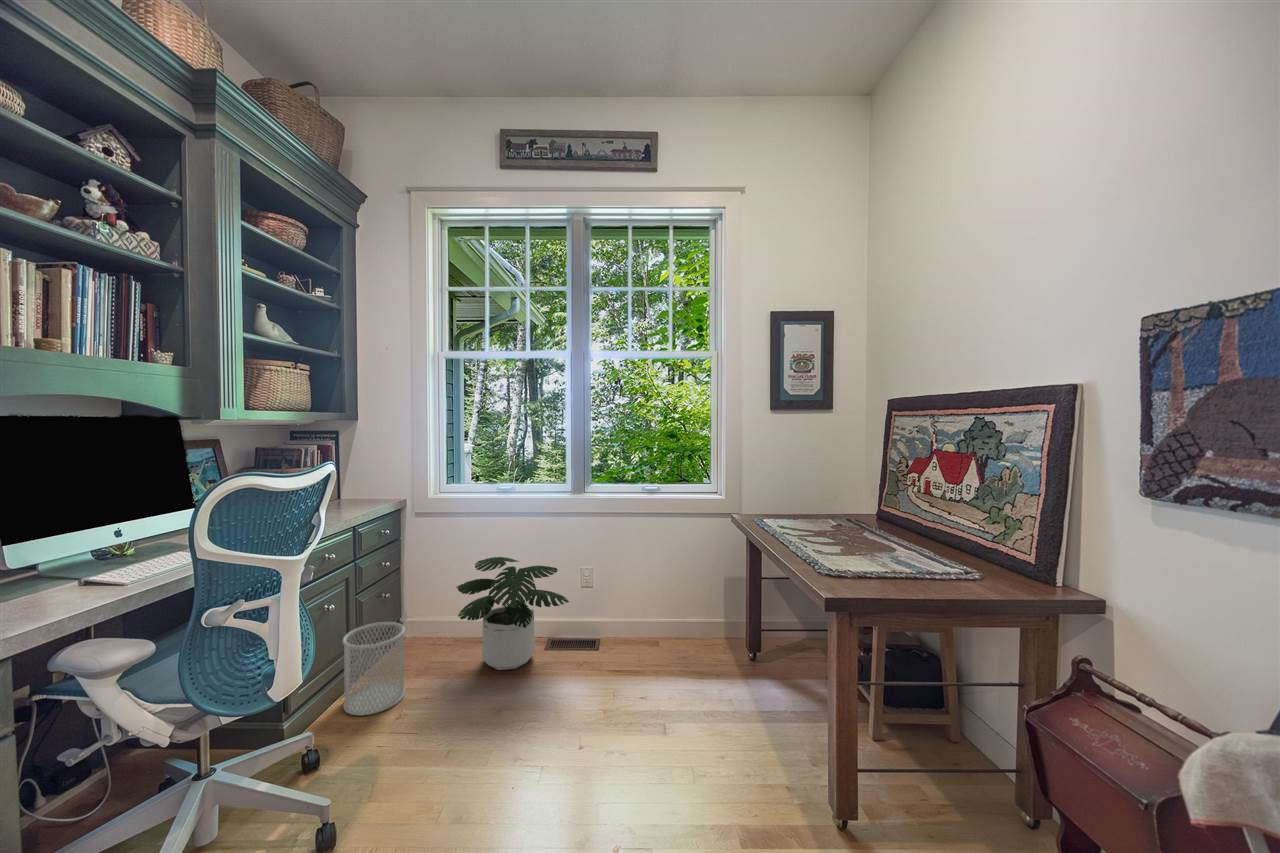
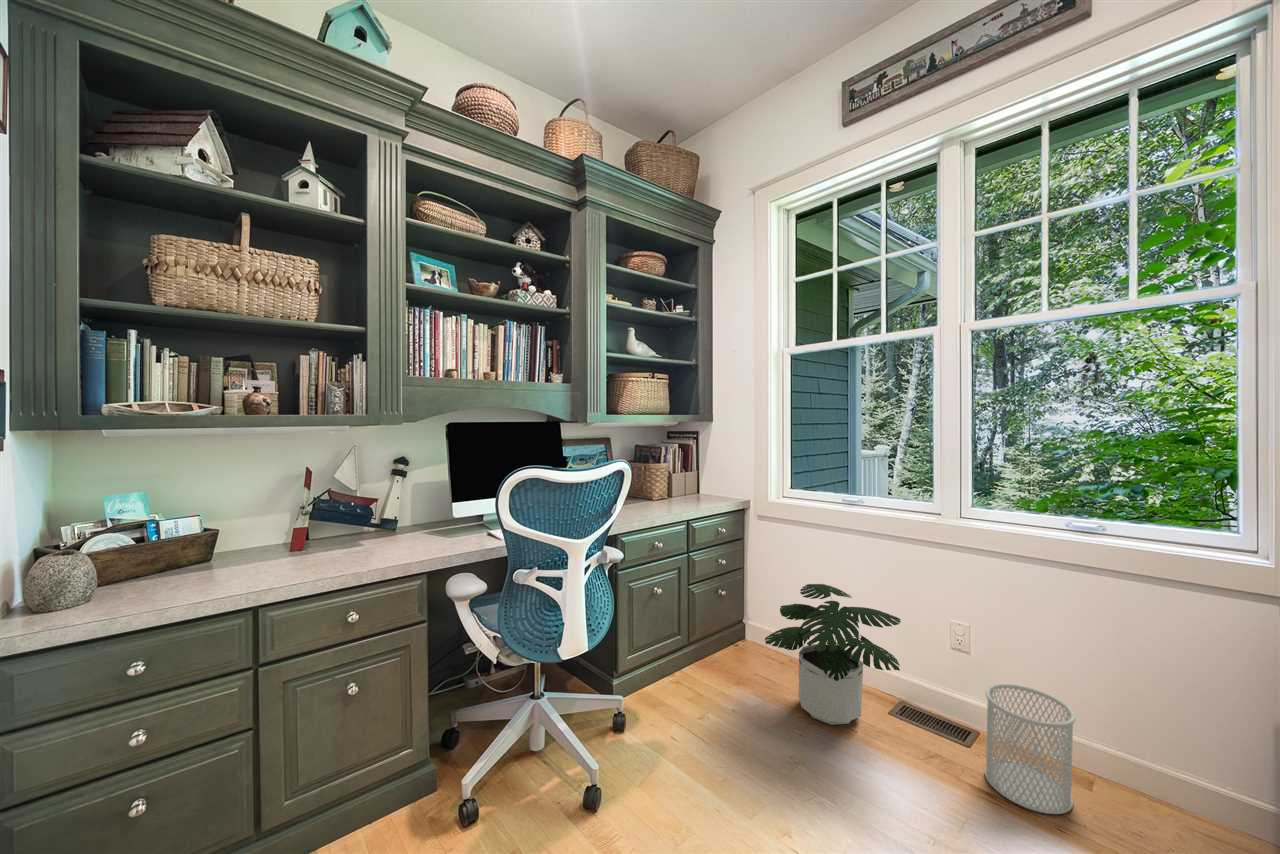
wastebasket: present [343,622,405,715] -> present [984,684,1076,814]

